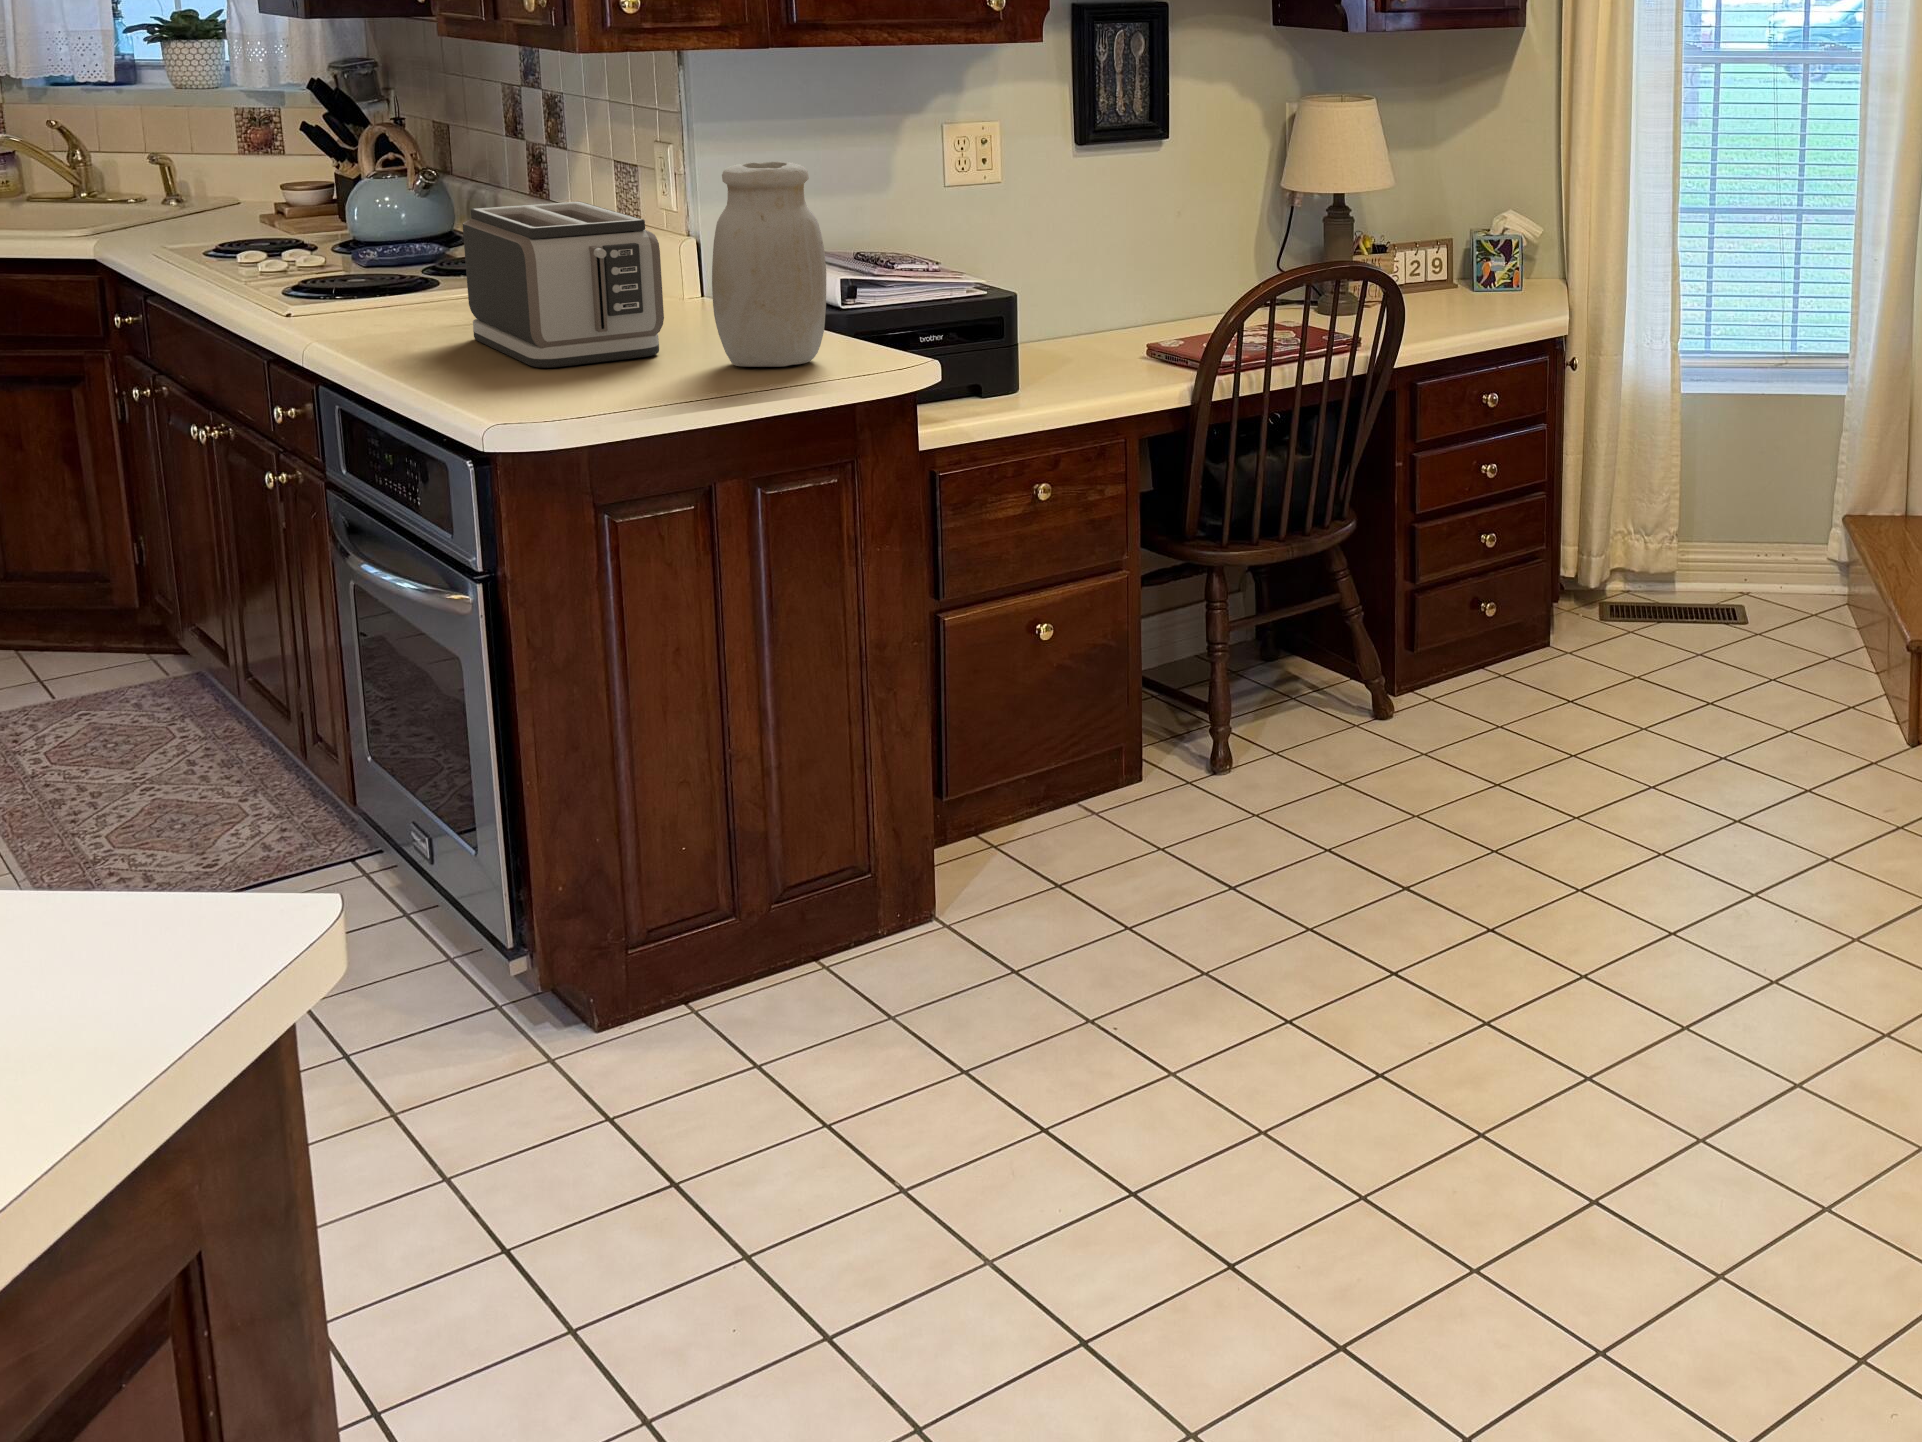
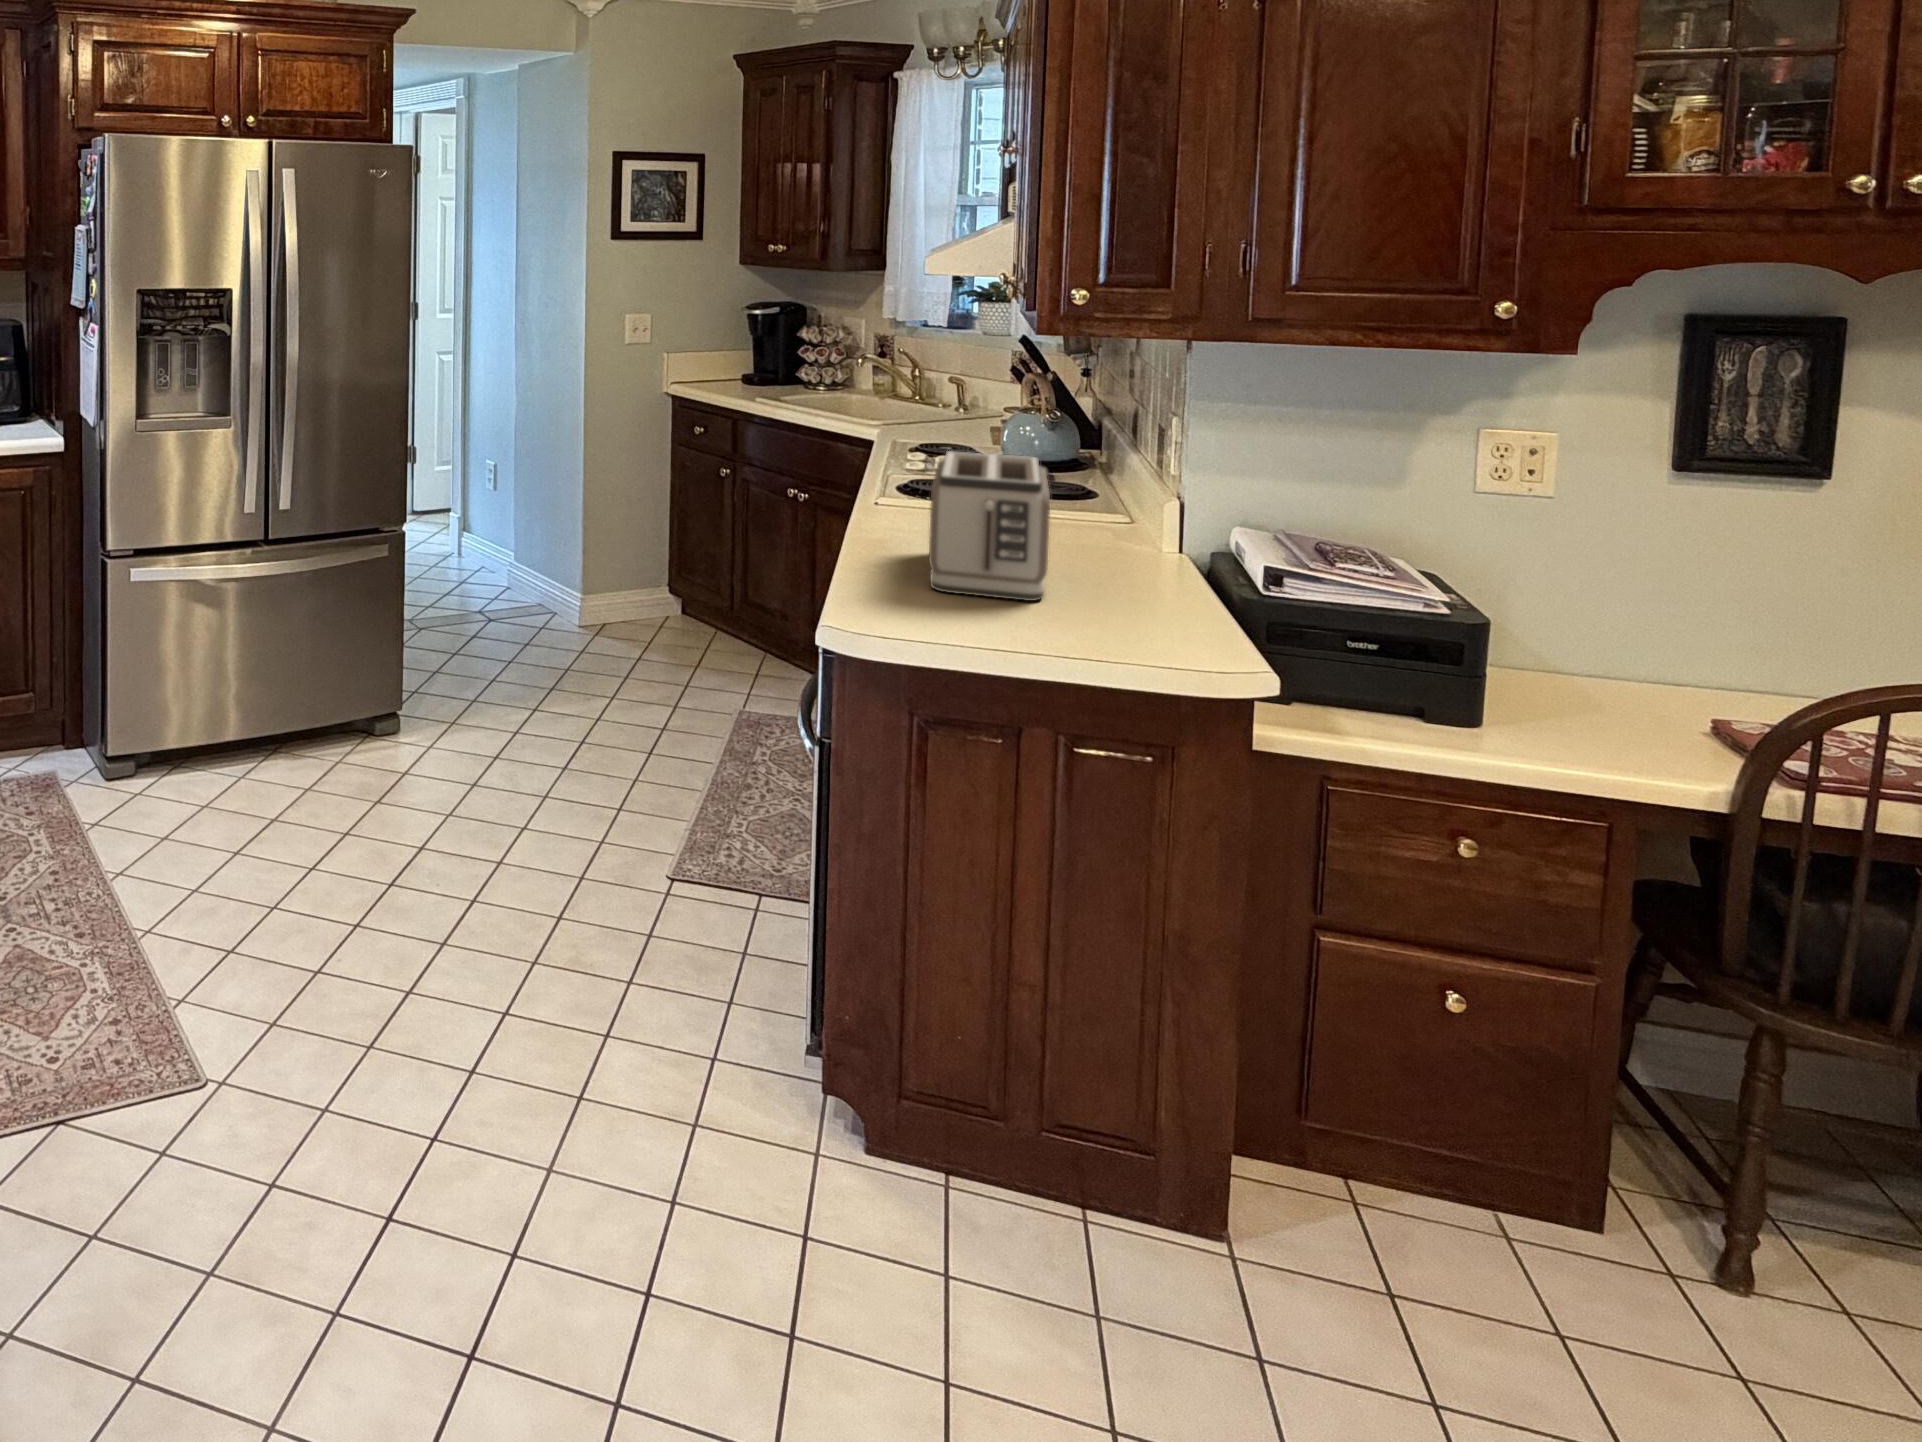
jar: present [712,162,826,367] -> none [1067,448,1180,643]

